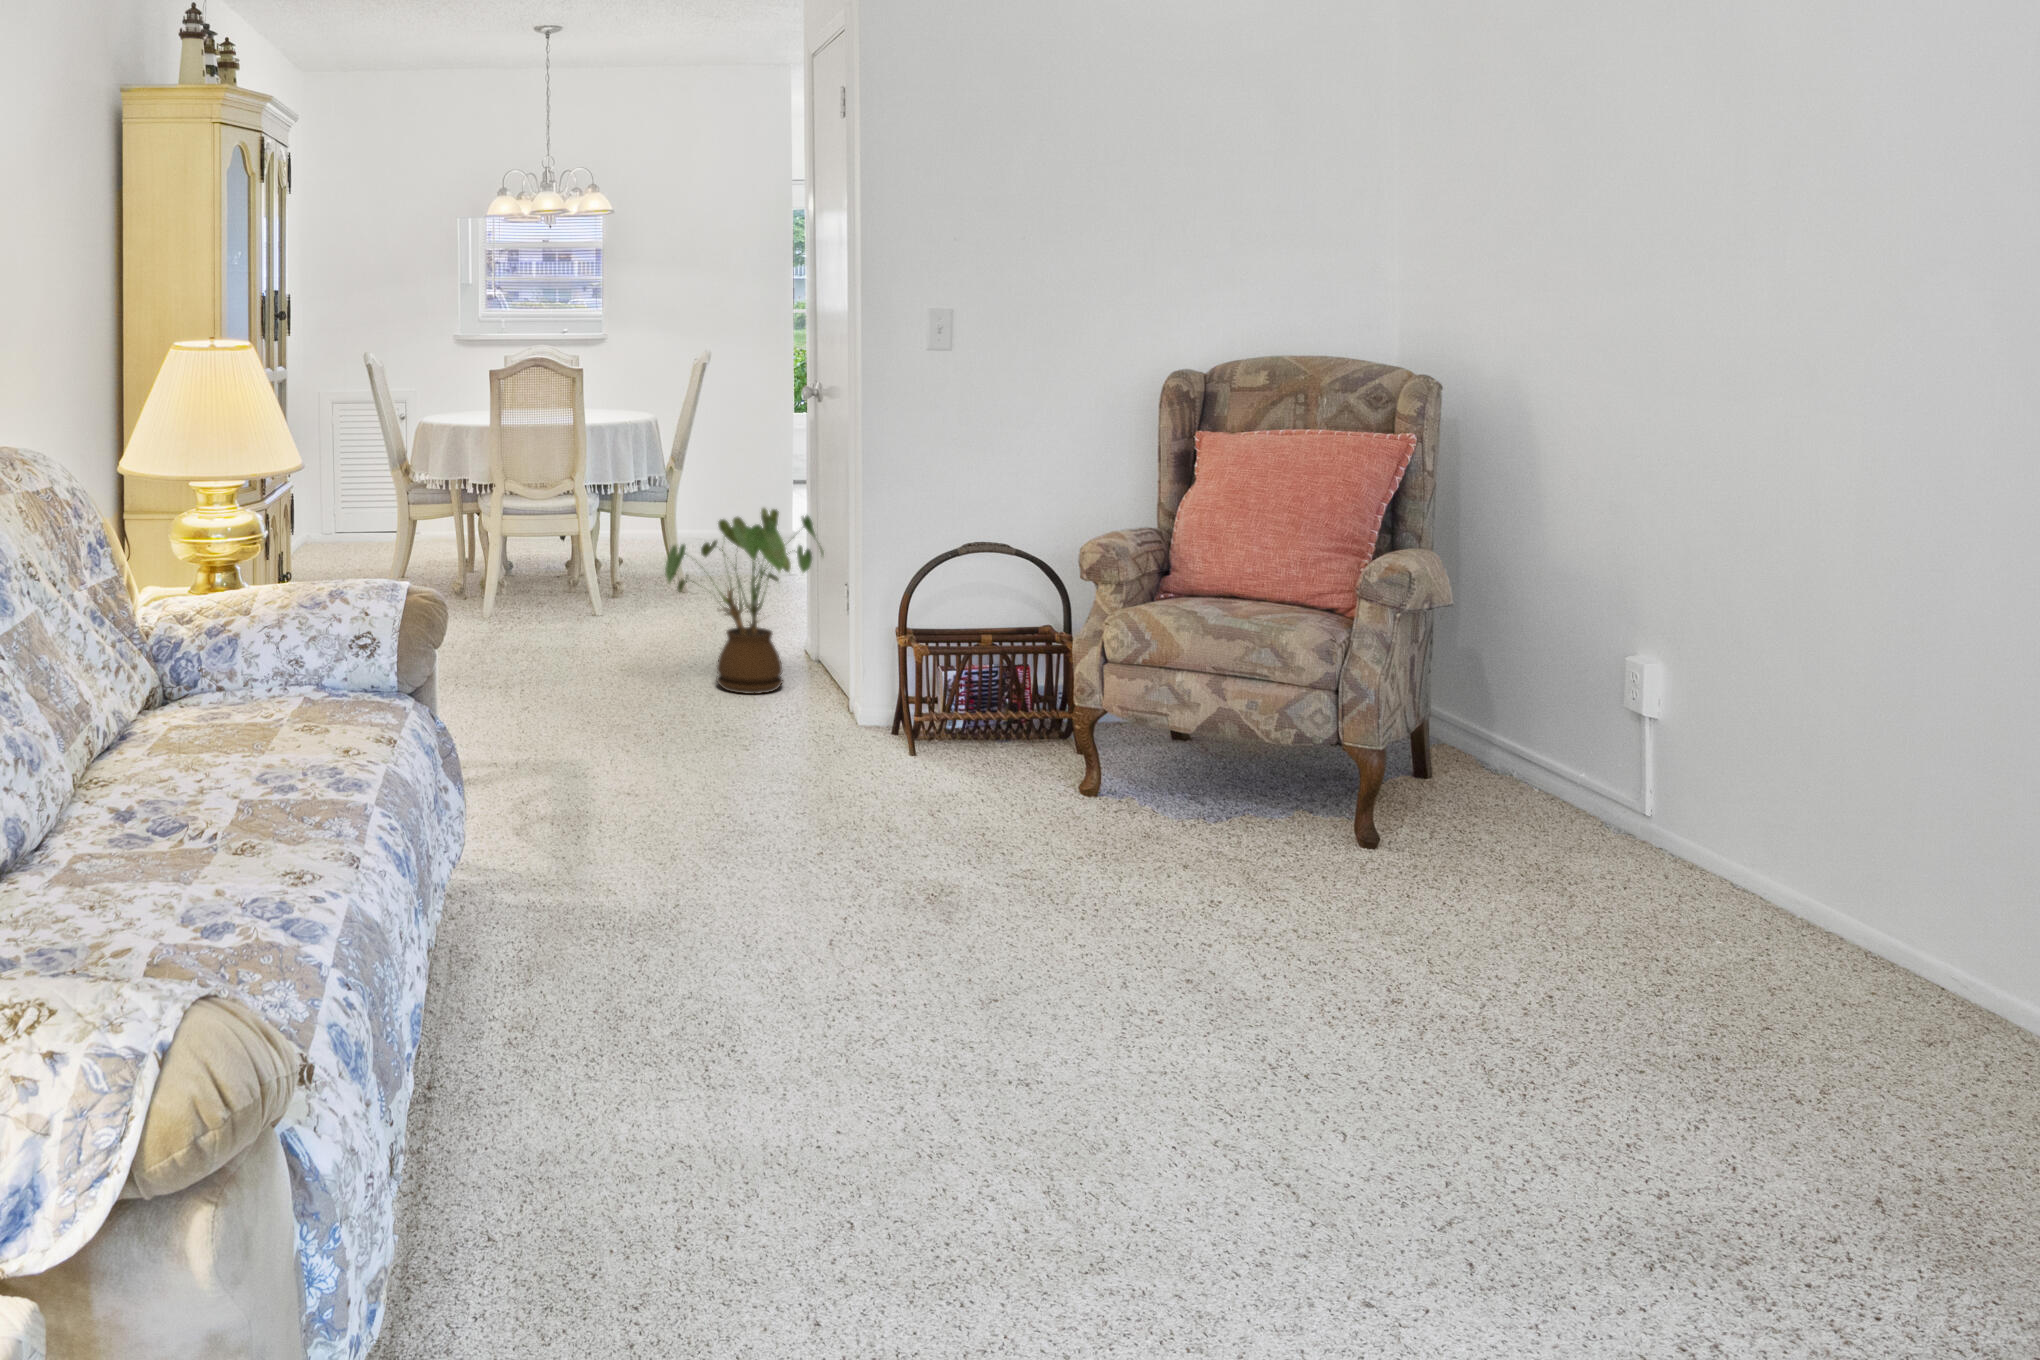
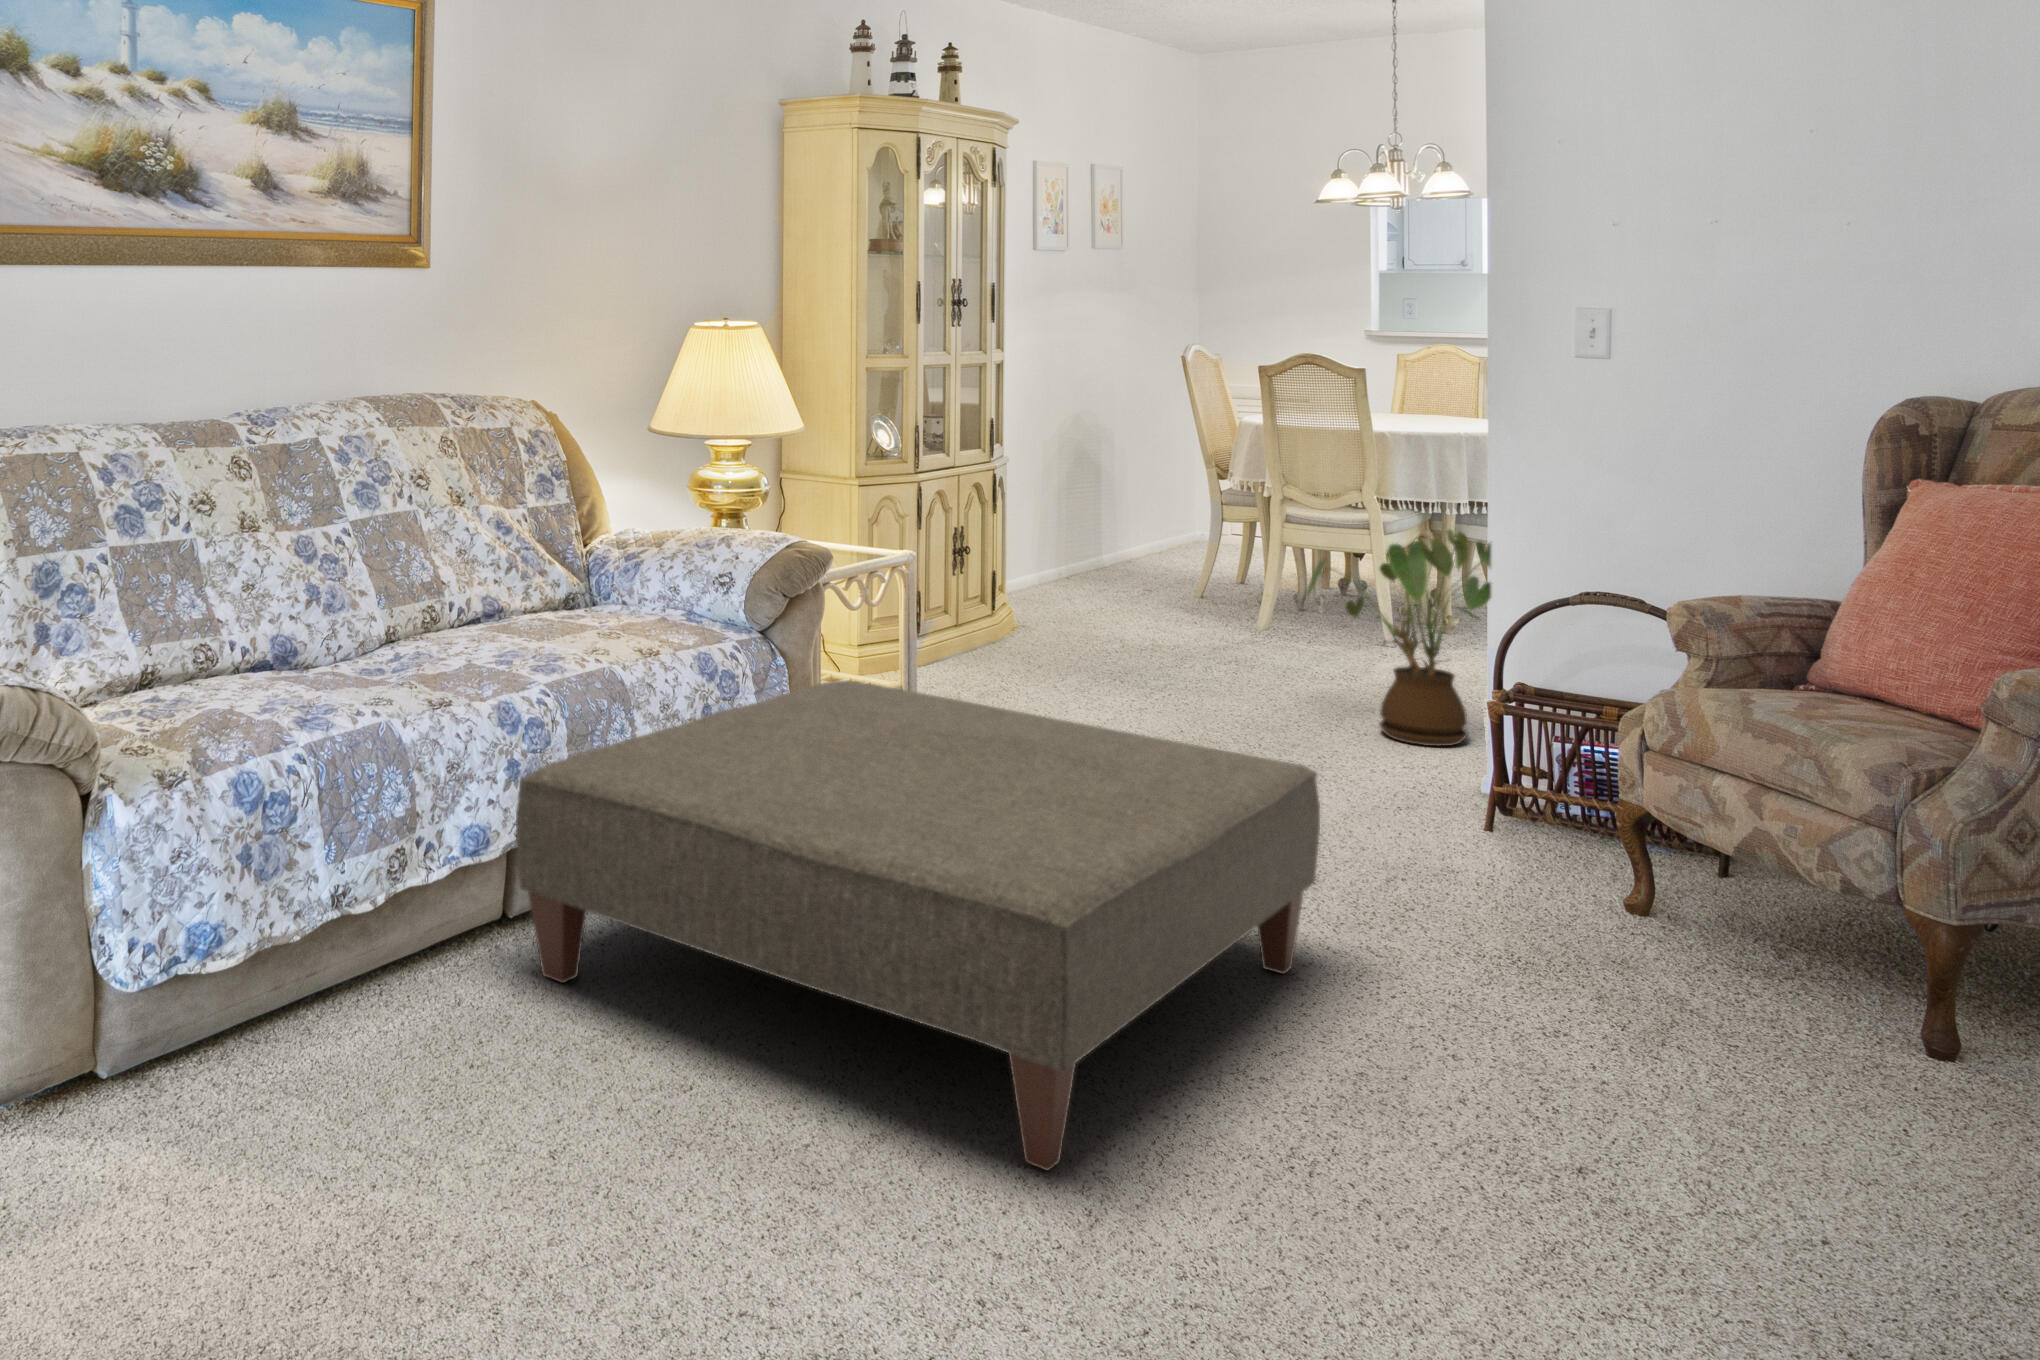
ottoman: none [527,724,1261,1163] -> present [516,681,1320,1170]

